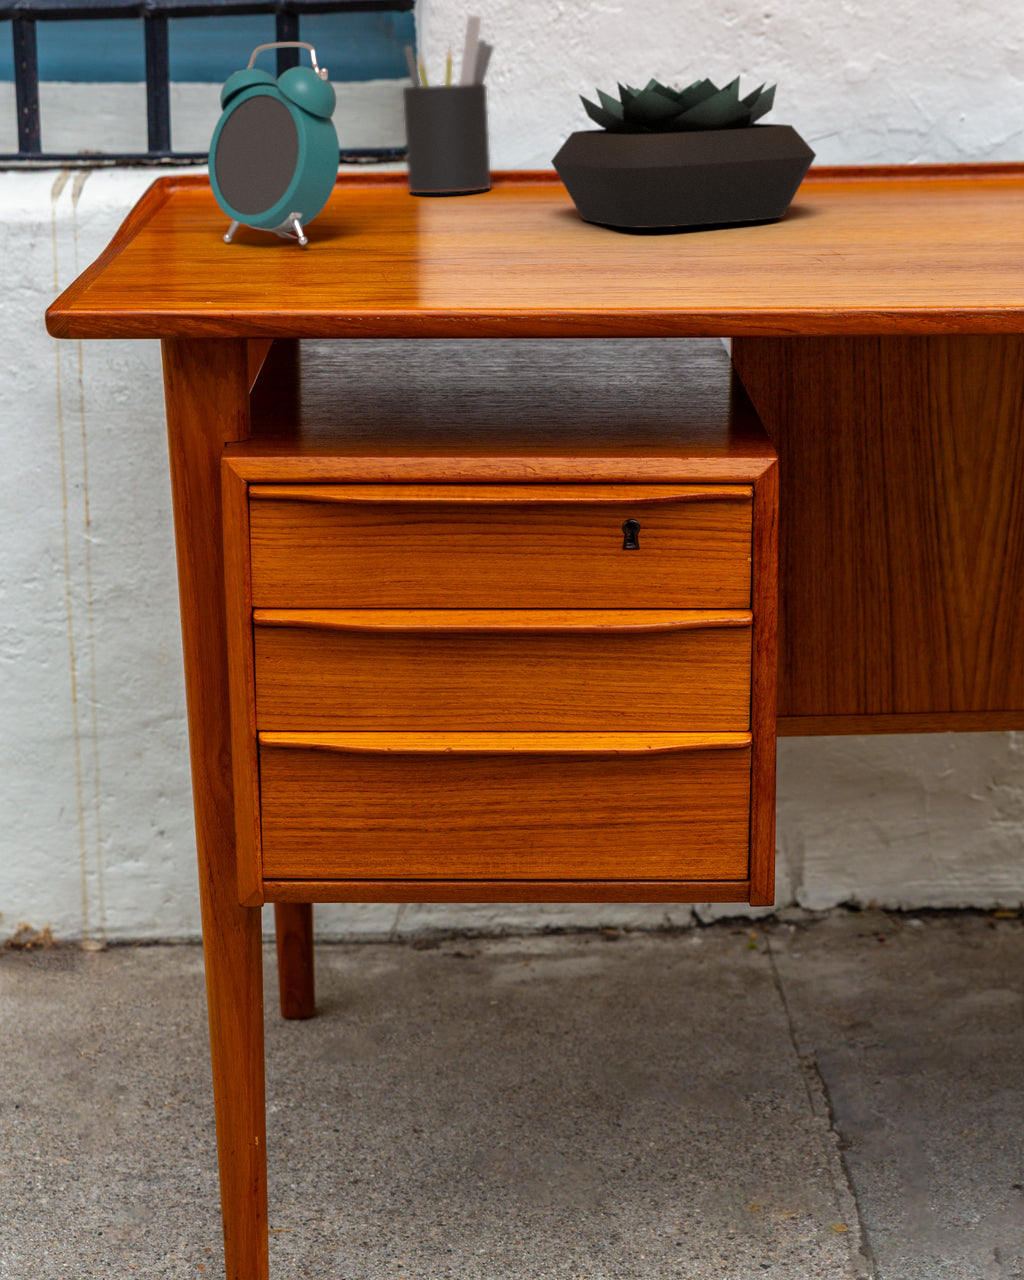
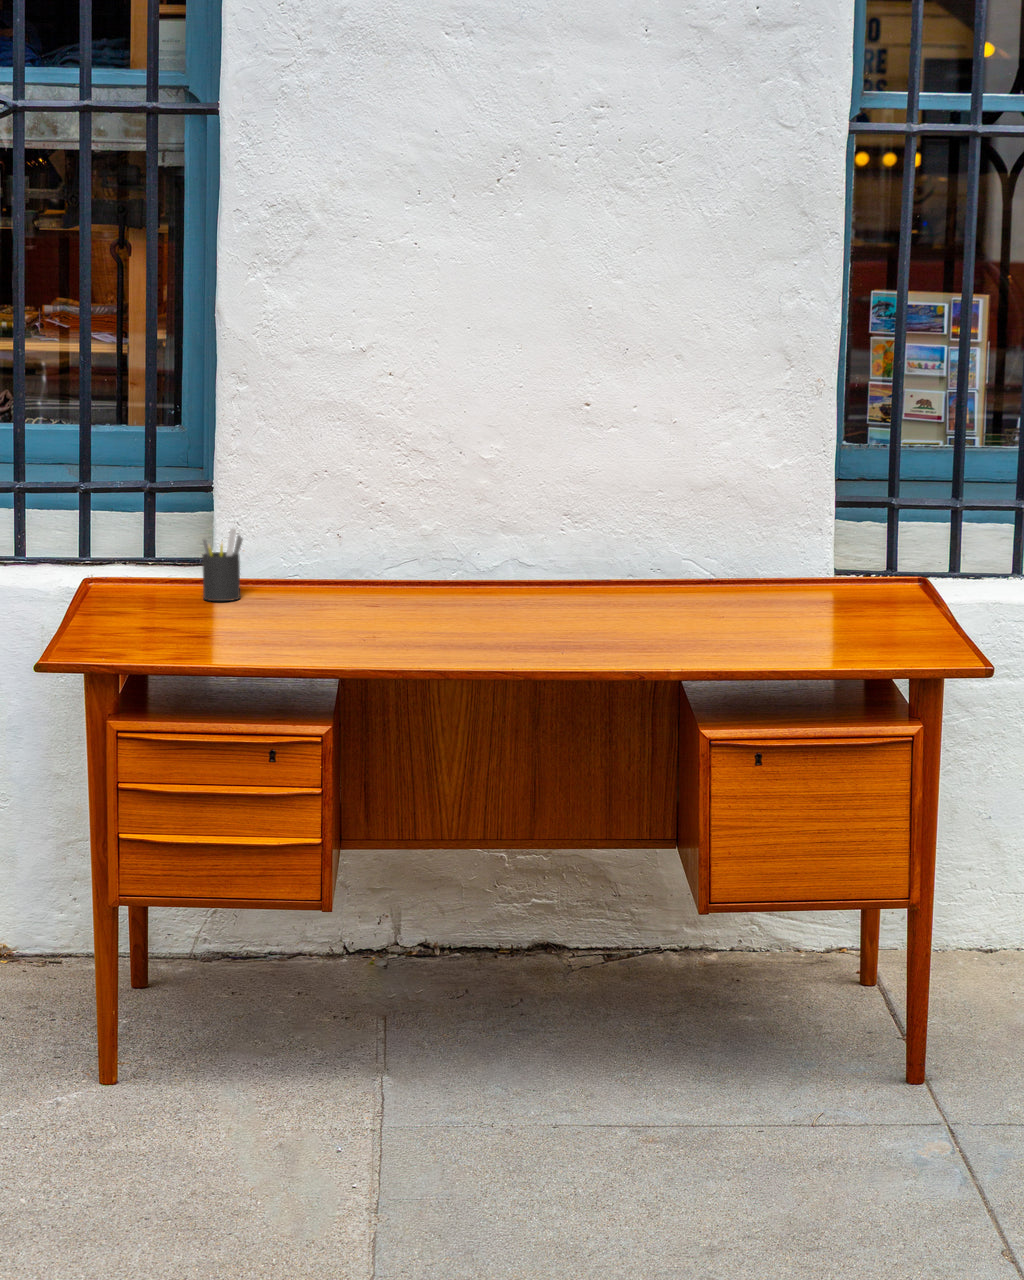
alarm clock: present [208,42,340,245] -> none [110,549,165,632]
succulent plant: present [551,76,816,227] -> none [256,566,361,632]

